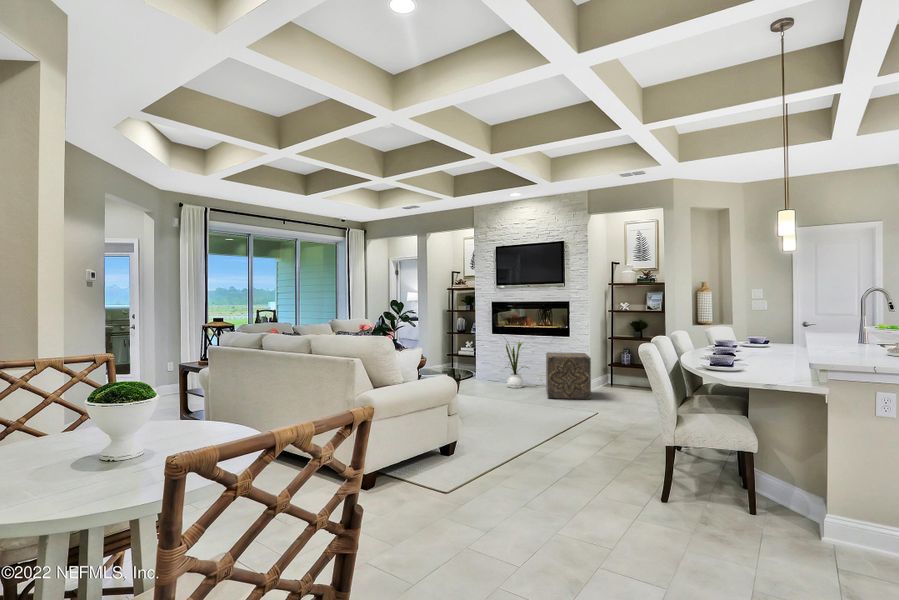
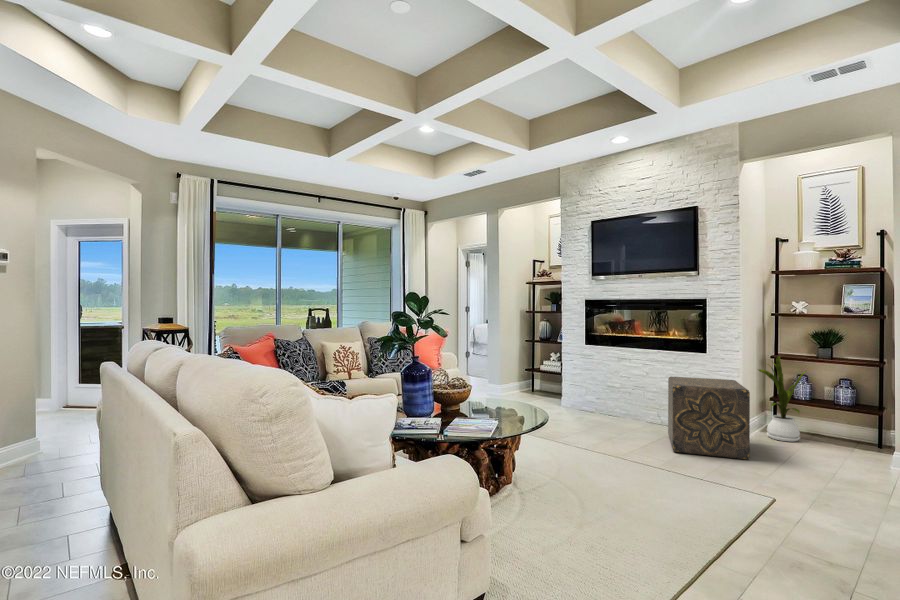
house plant: present [505,341,528,388] -> present [759,356,806,442]

